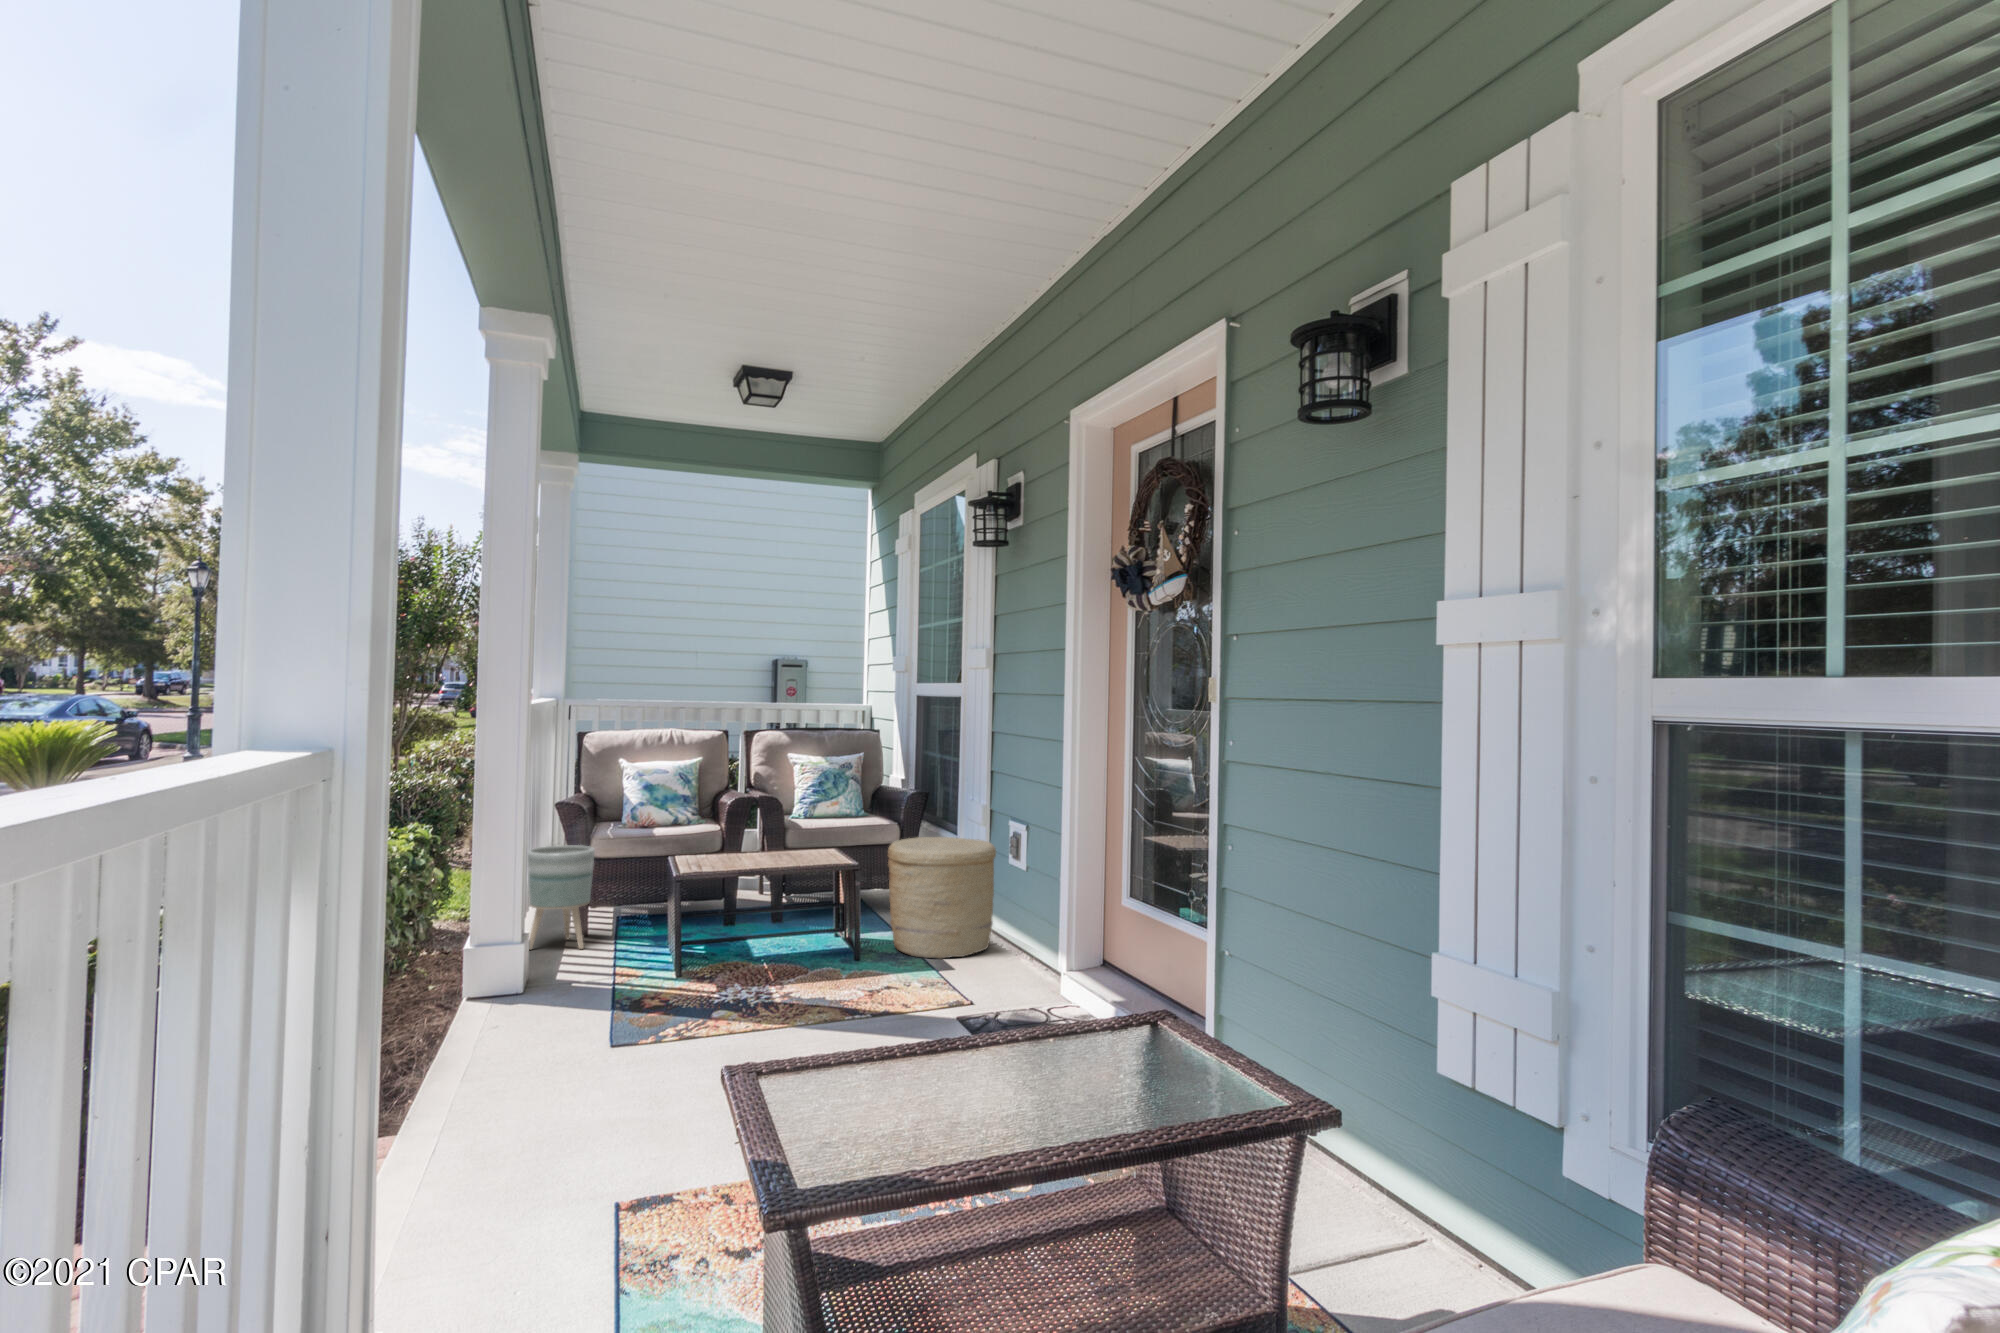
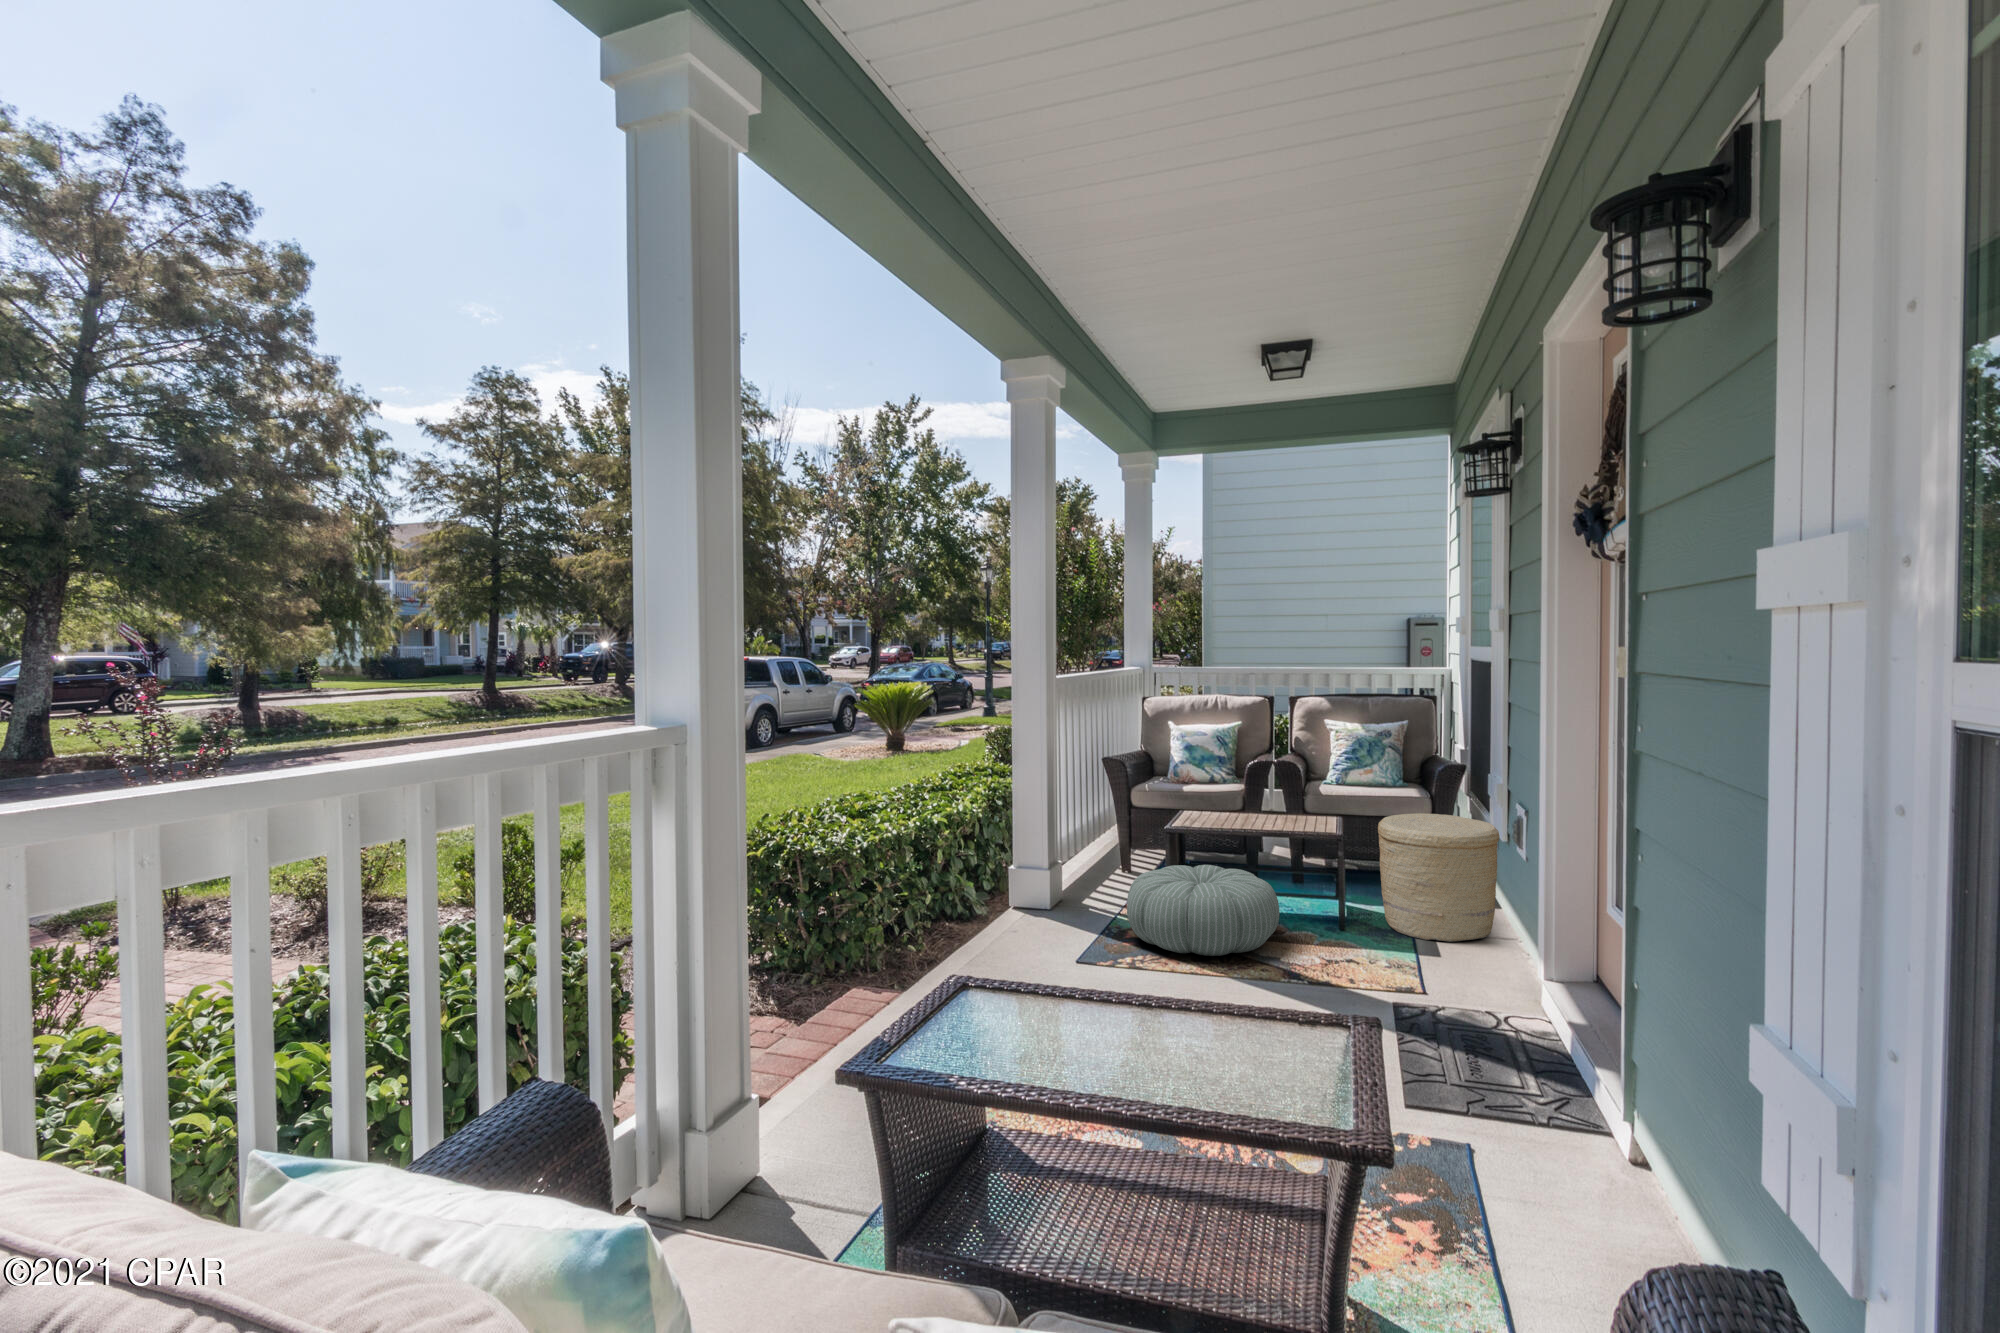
planter: present [528,845,595,949] -> none [1084,792,1136,879]
pouf: none [646,910,821,1009] -> present [1127,865,1280,956]

